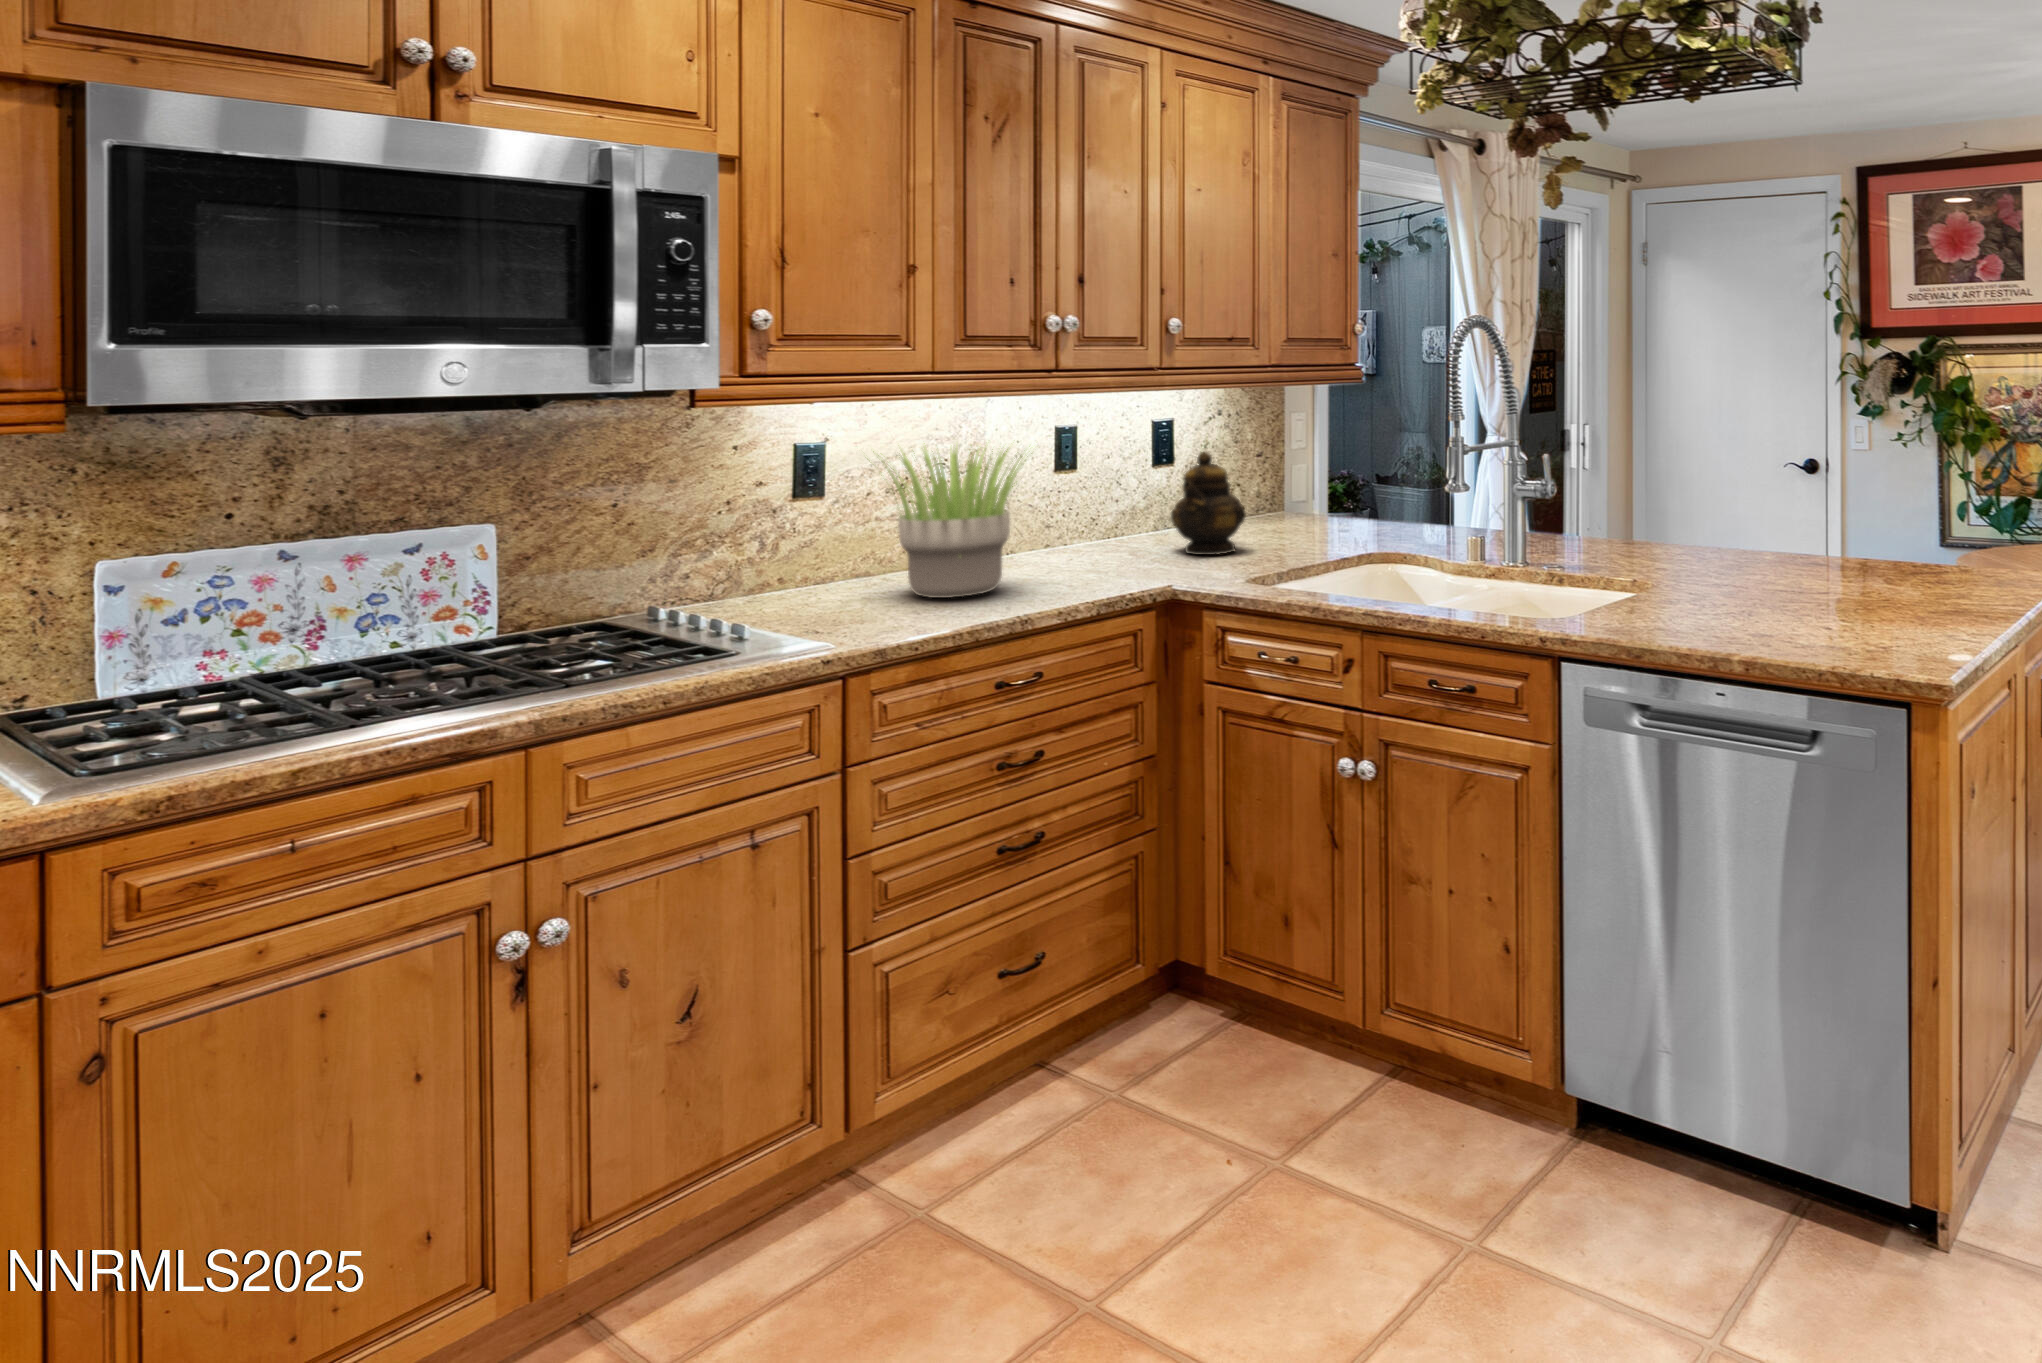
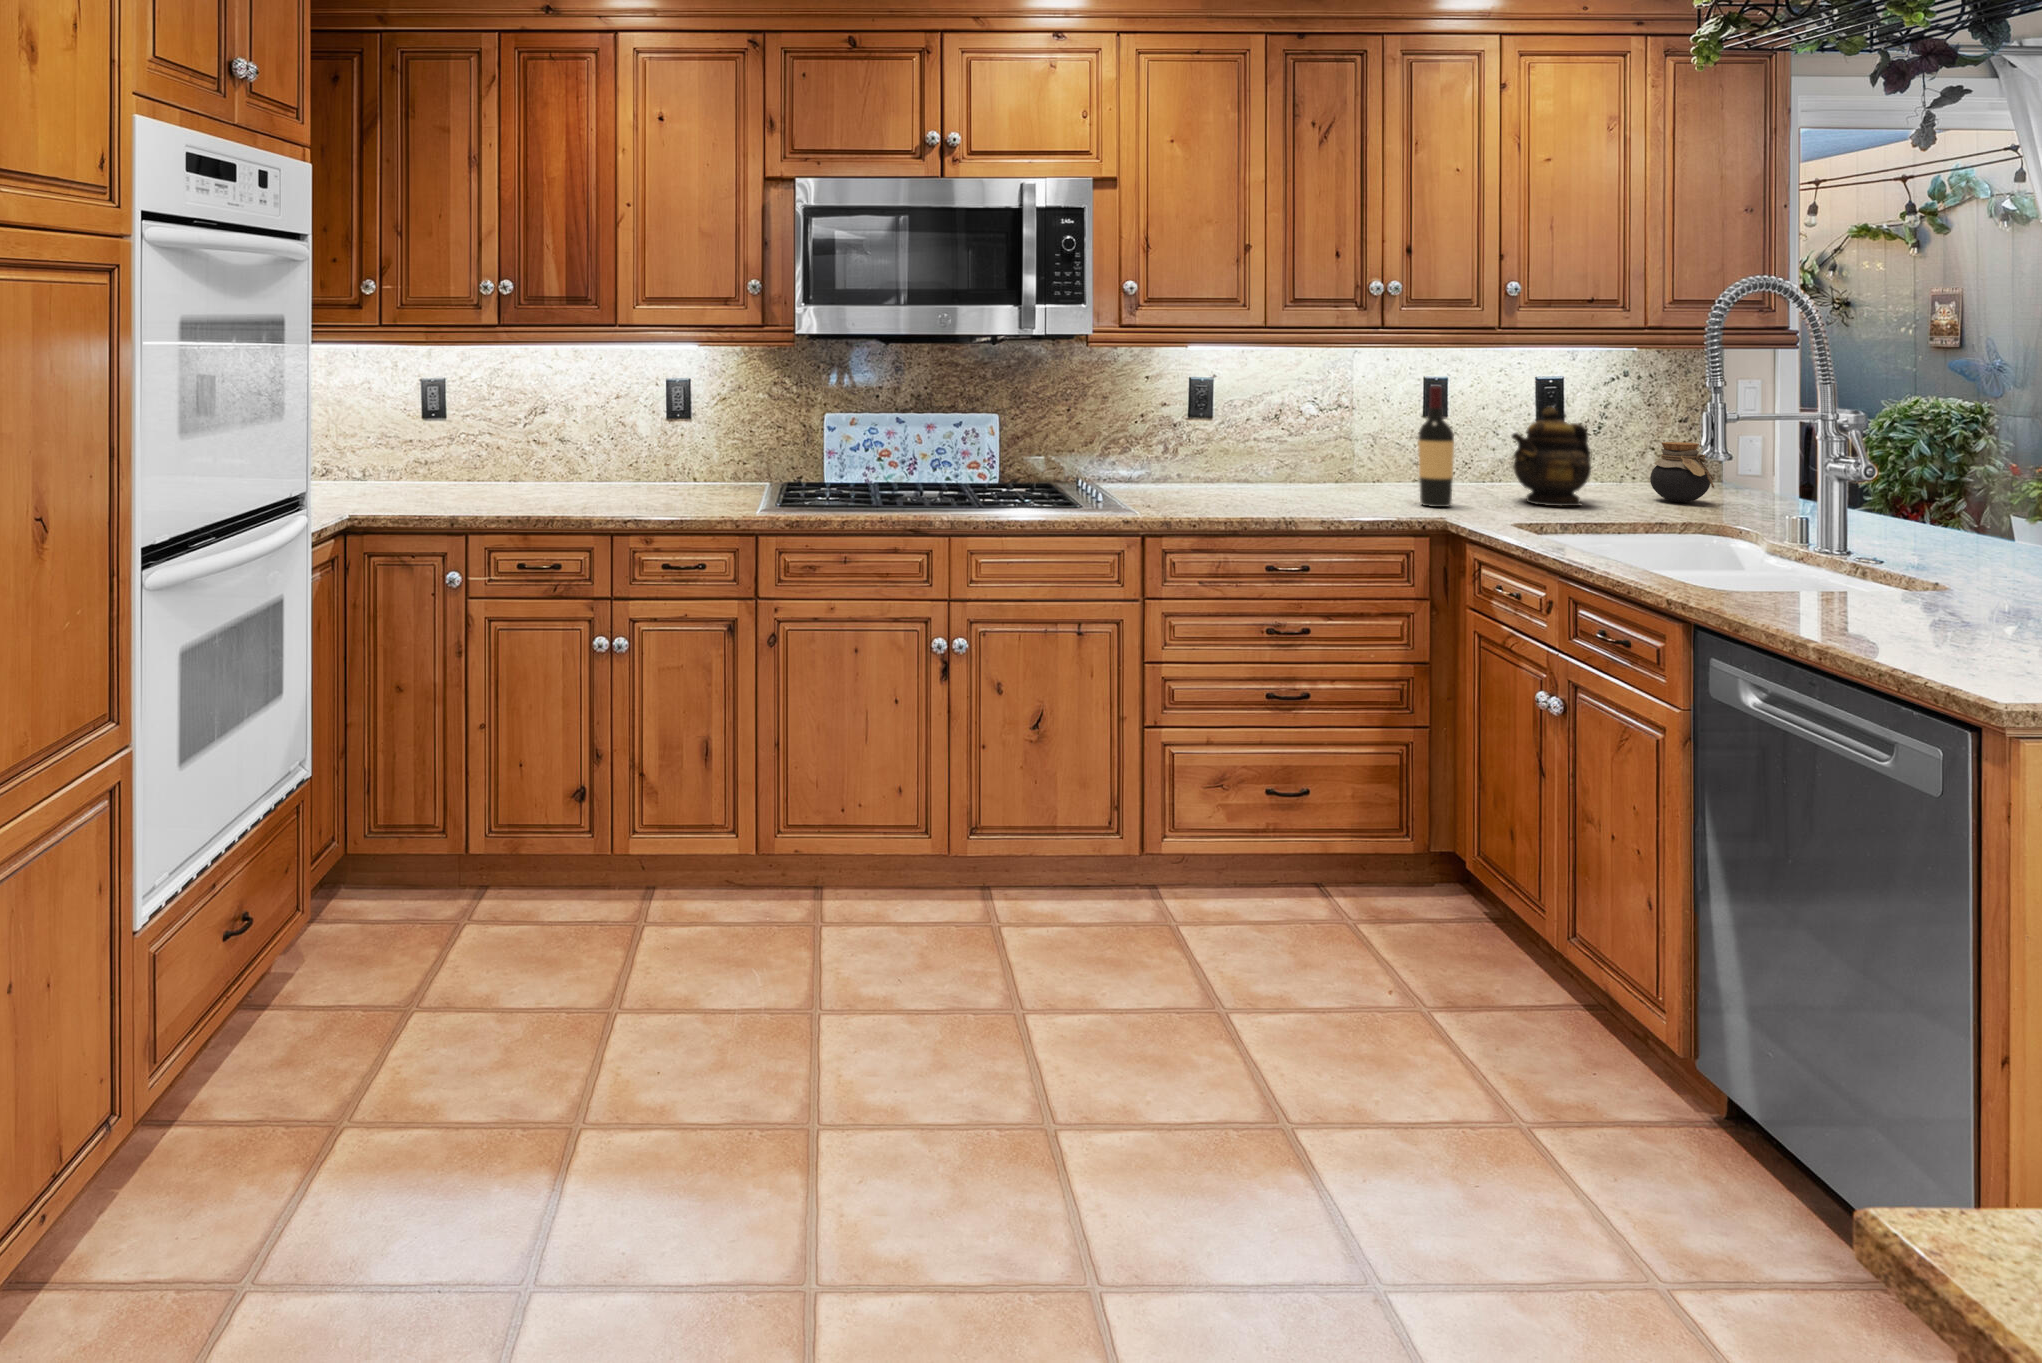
wine bottle: none [1106,437,1143,574] -> present [1418,386,1454,507]
potted plant: present [867,443,1032,598] -> none [1202,381,1349,501]
jar: none [1264,477,1319,535] -> present [1650,442,1714,502]

